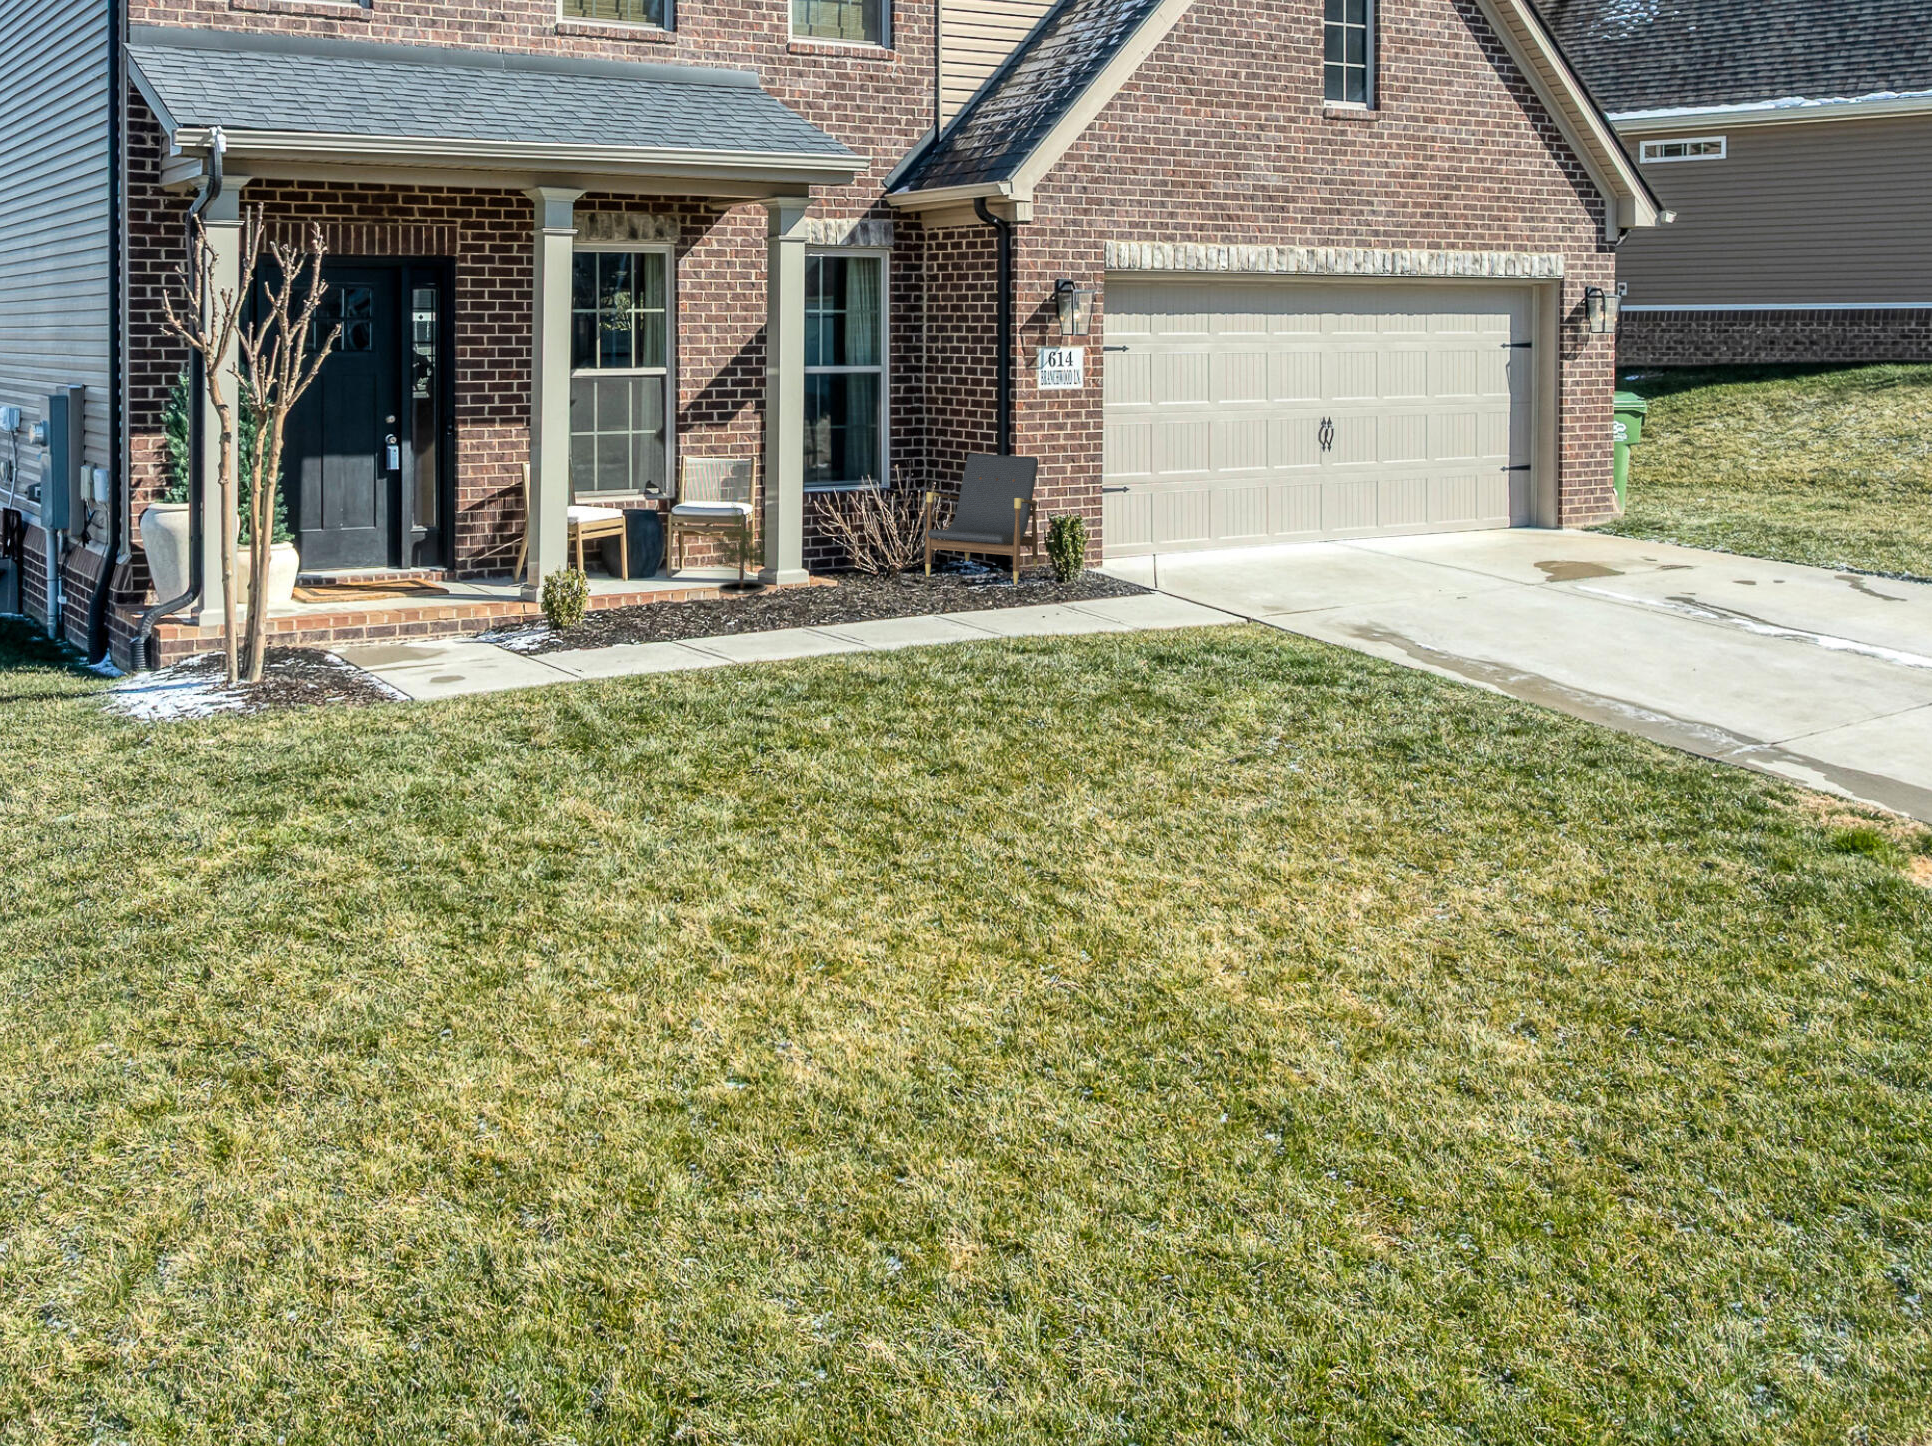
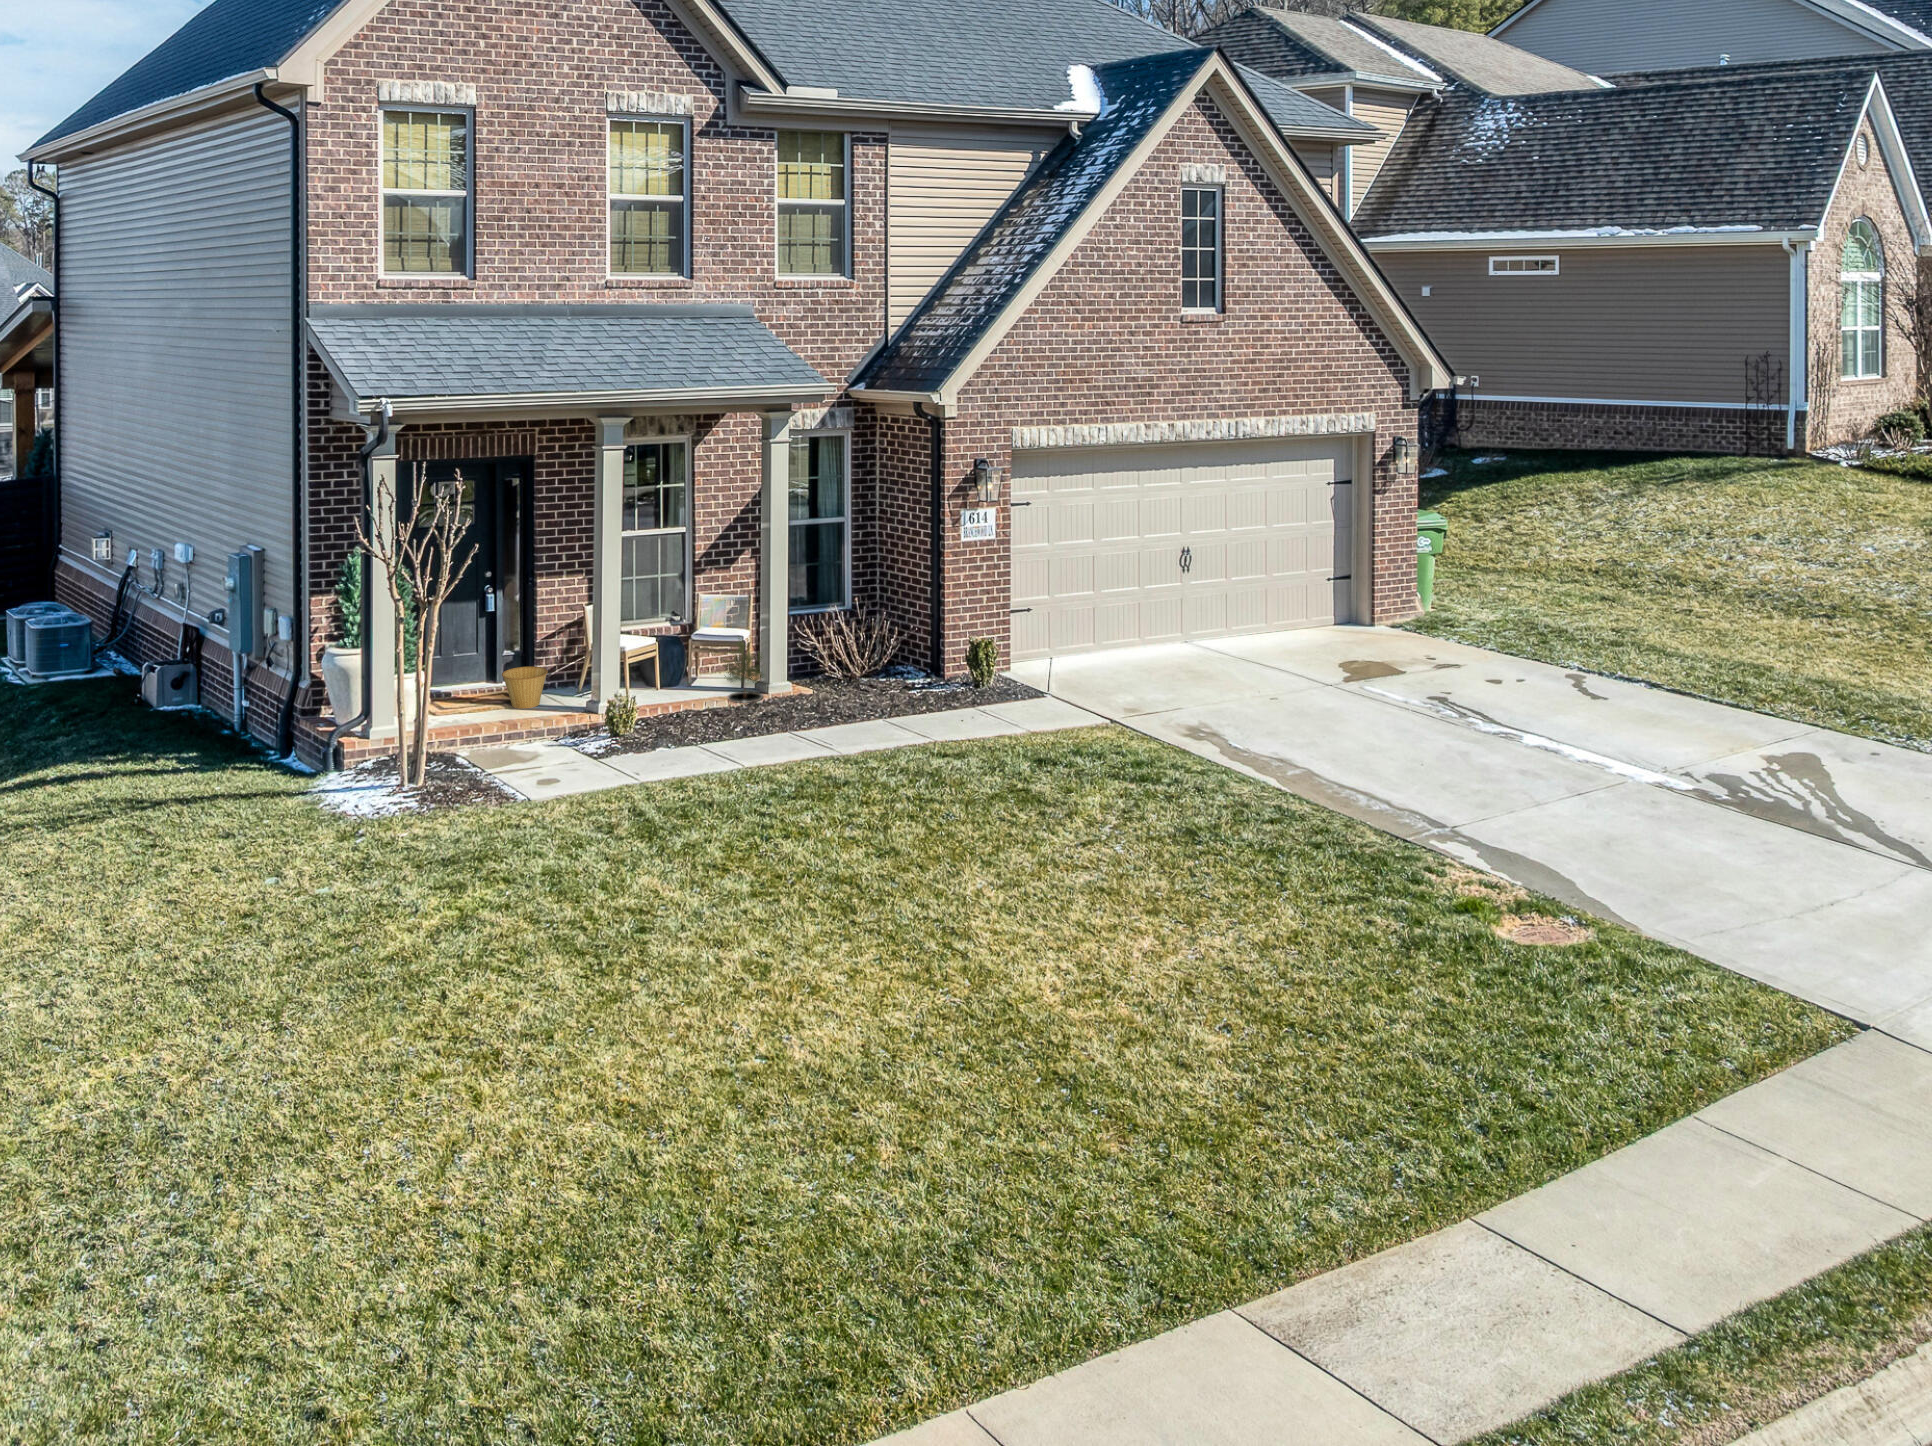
lounge chair: present [925,454,1038,584] -> none [880,590,964,693]
basket: none [407,544,471,598] -> present [502,666,548,708]

